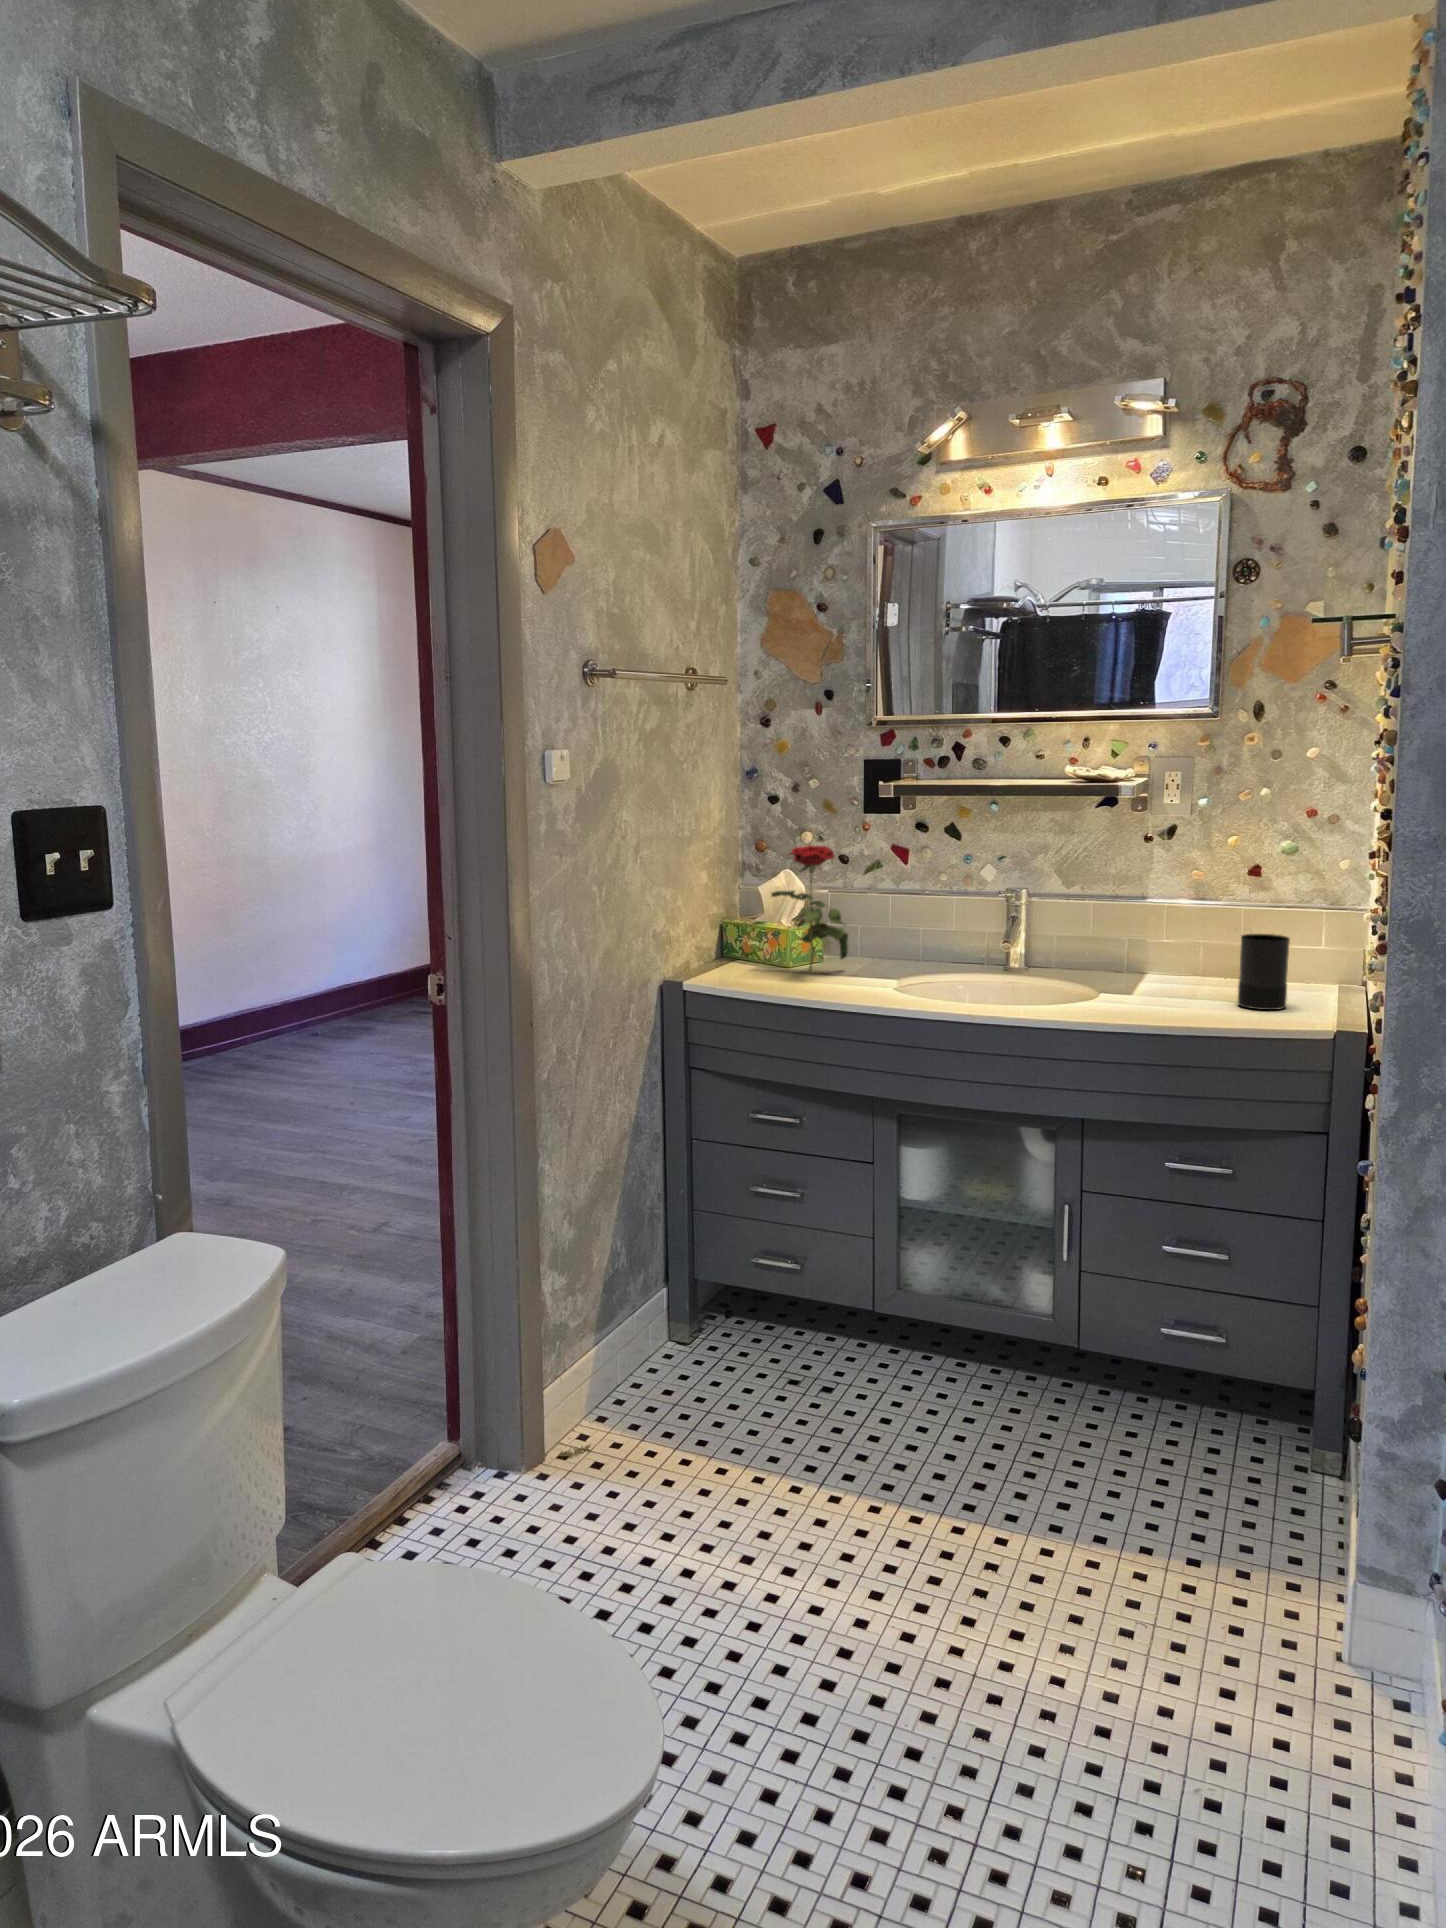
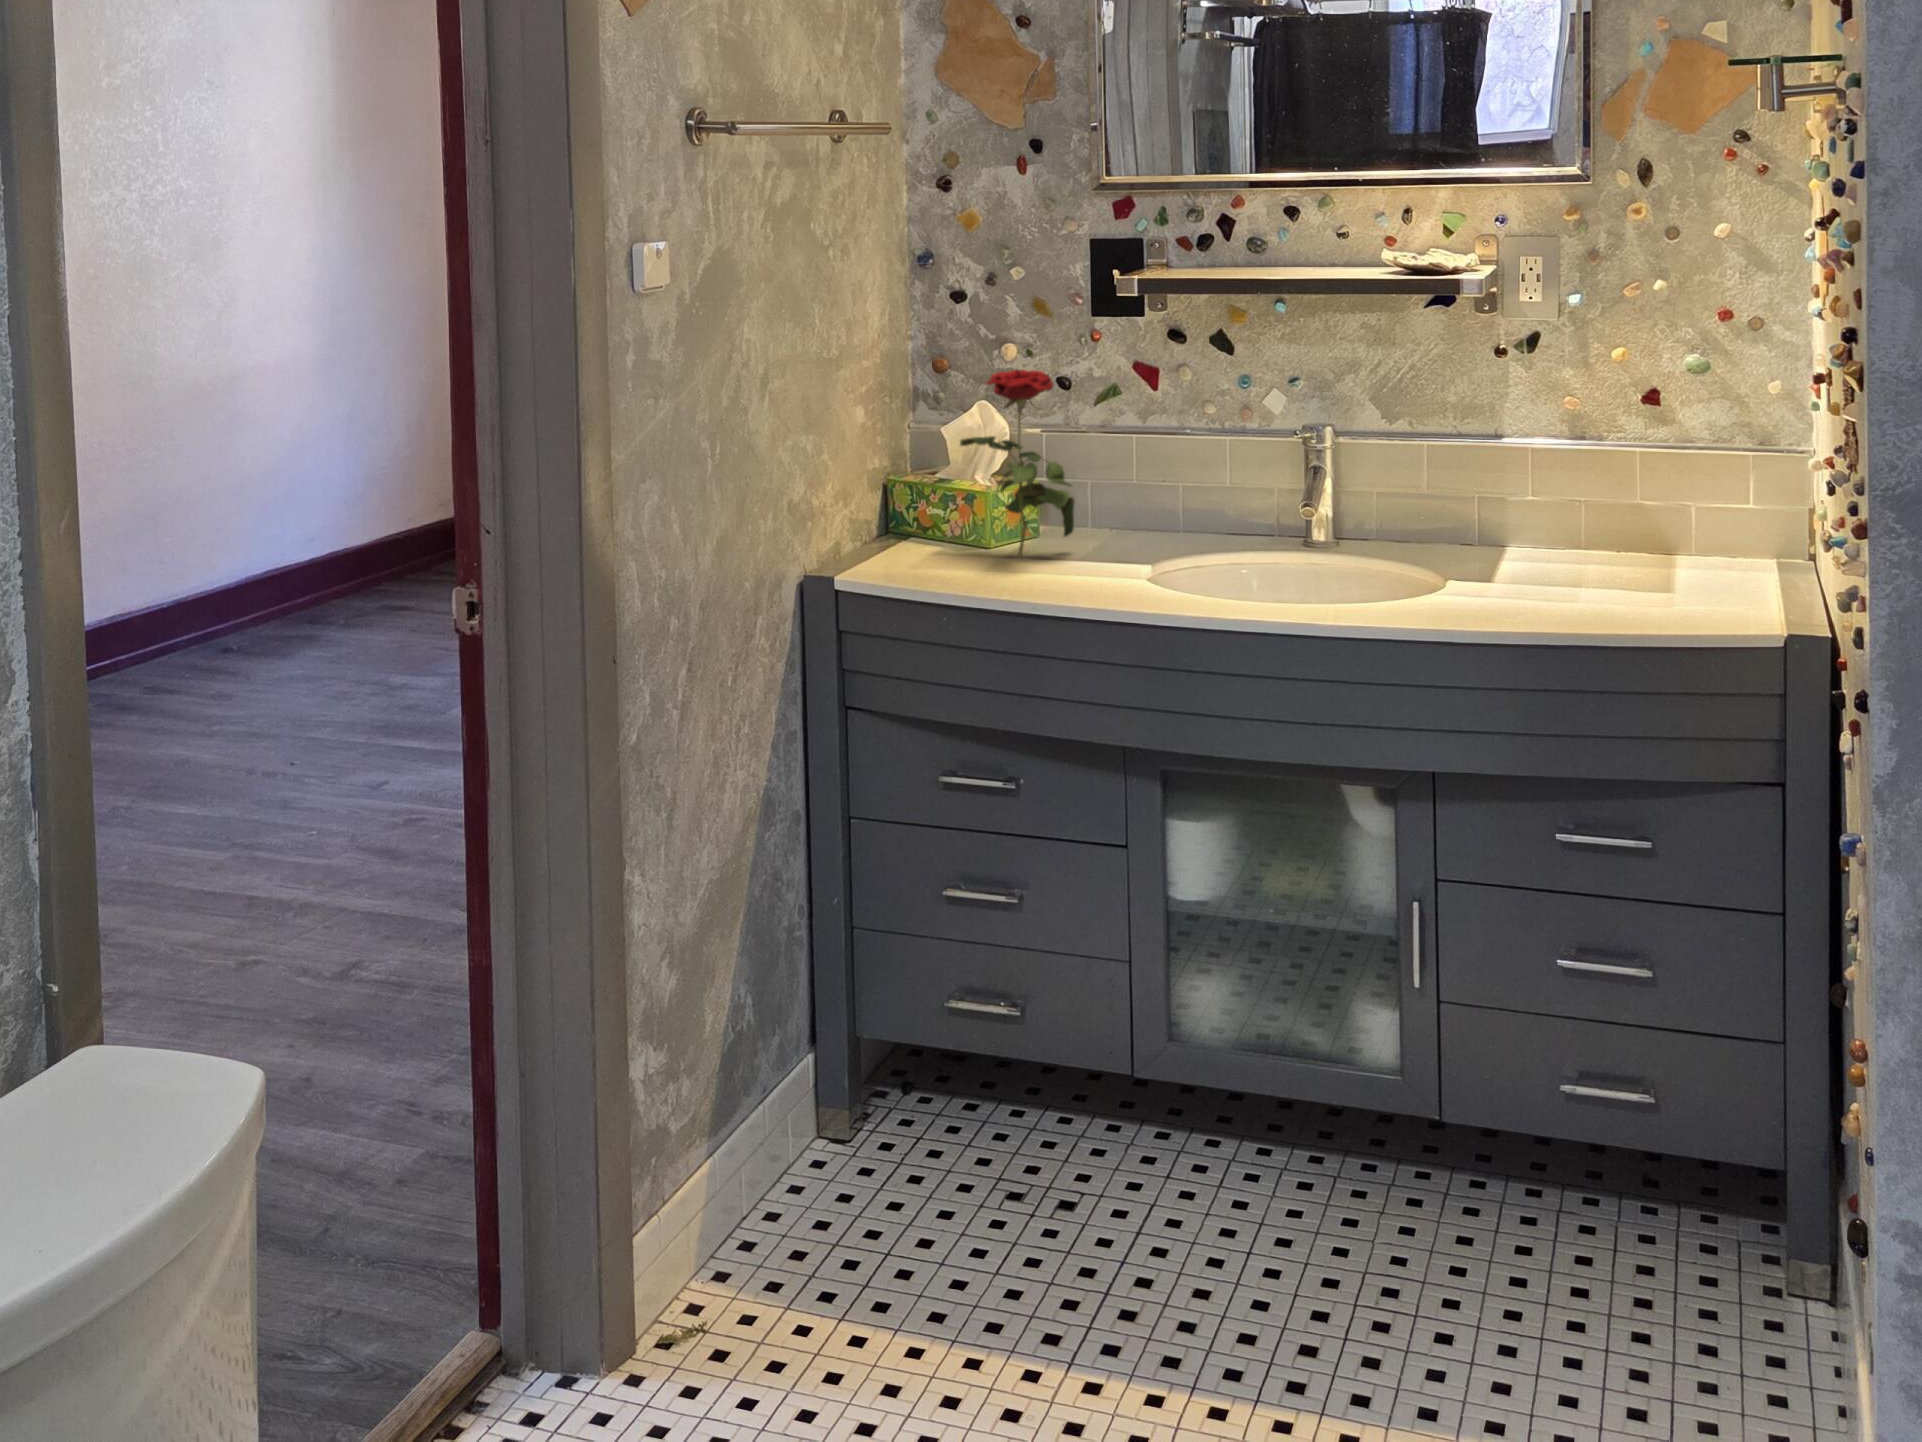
candle: present [1238,933,1290,1010] -> none [1637,484,1715,601]

